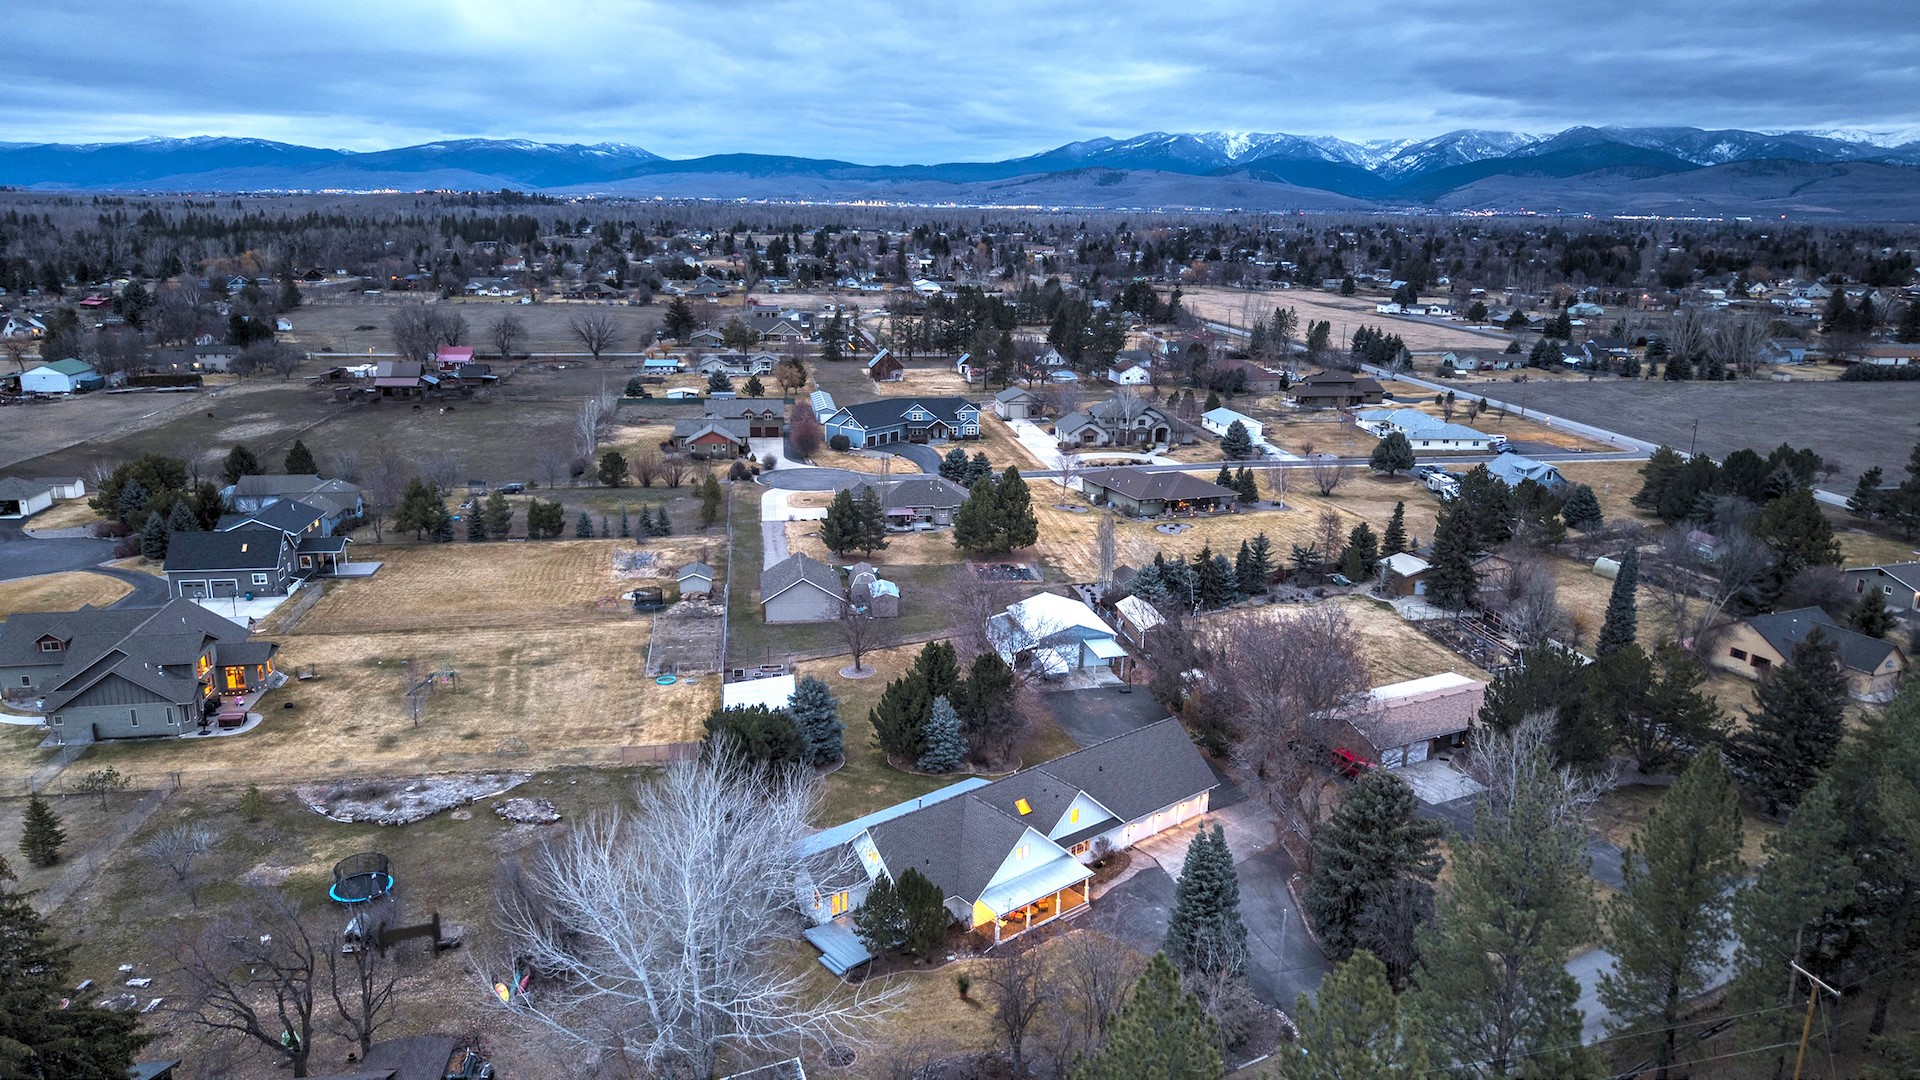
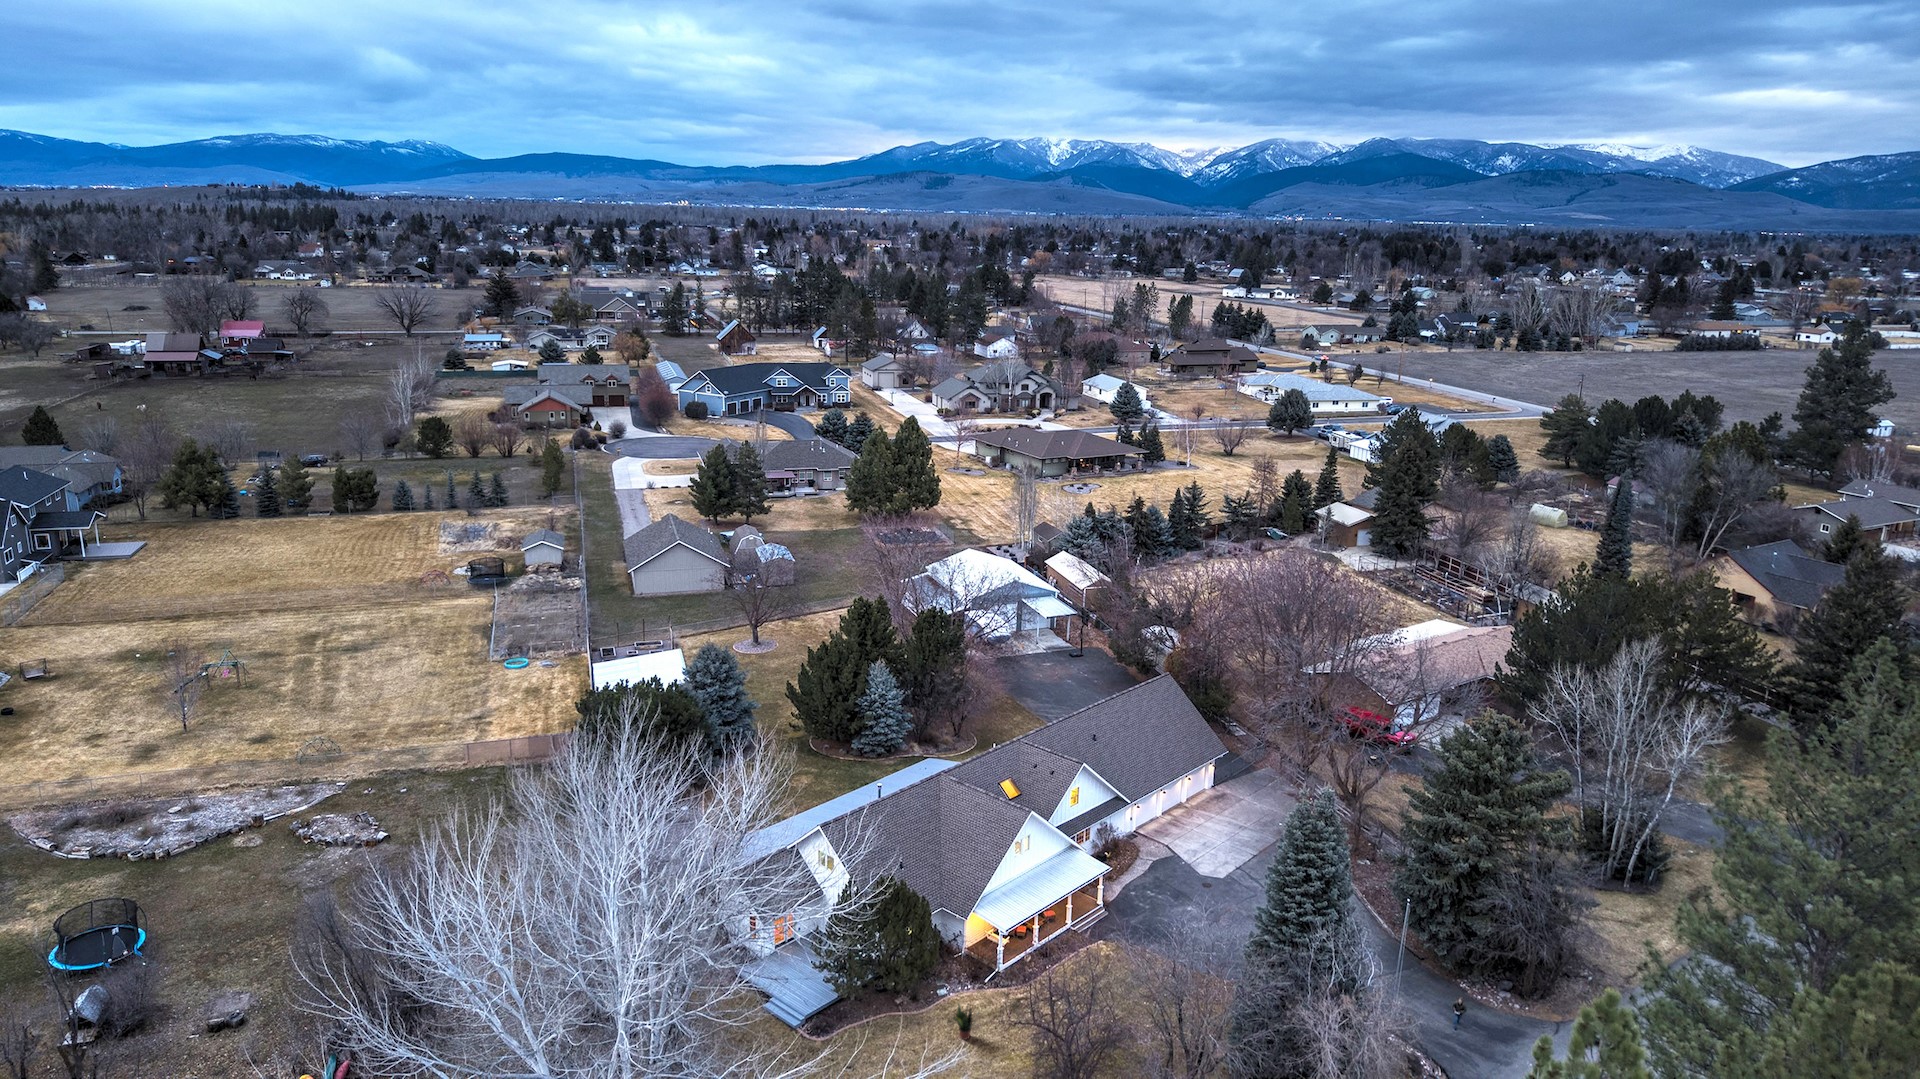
bench: present [378,912,442,959] -> none [113,977,217,1066]

